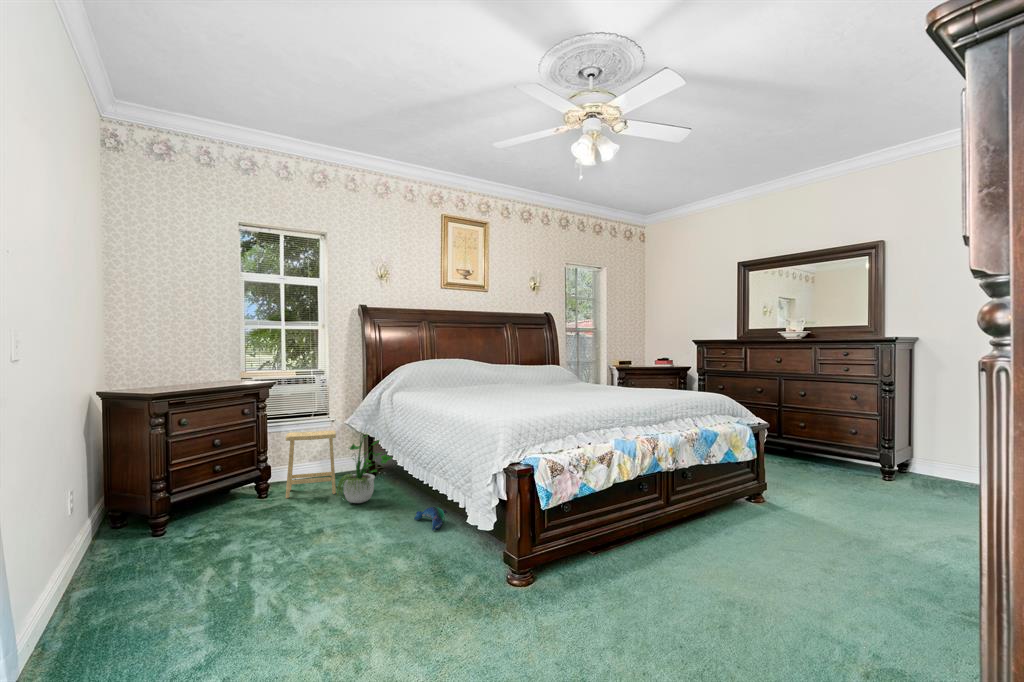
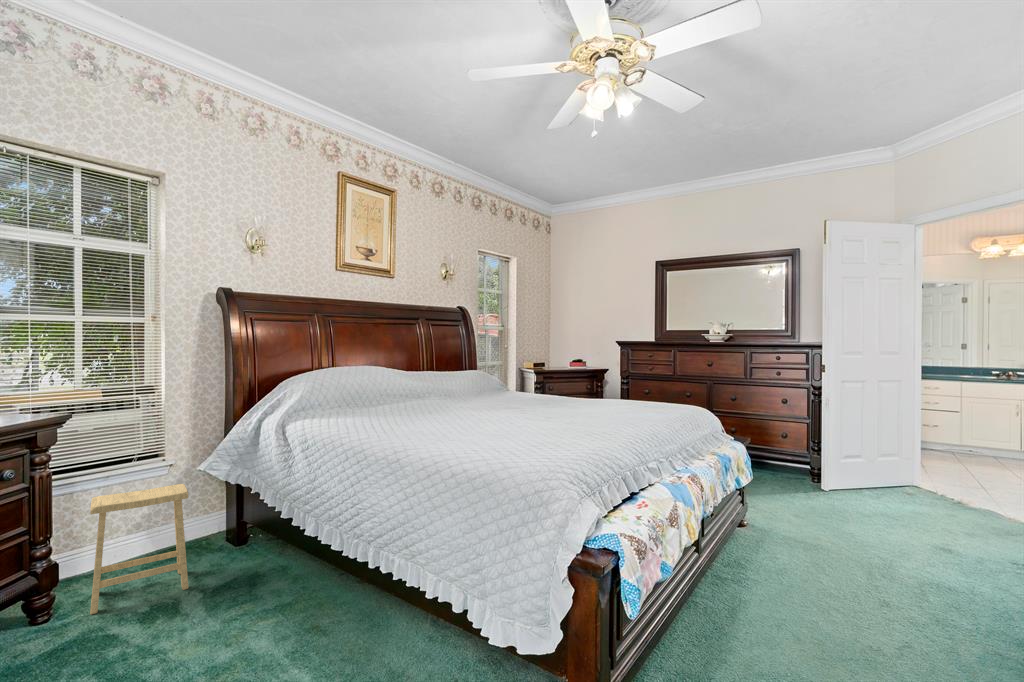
potted plant: present [337,435,392,503] -> none [195,466,300,607]
plush toy: present [414,507,447,531] -> none [348,601,404,648]

